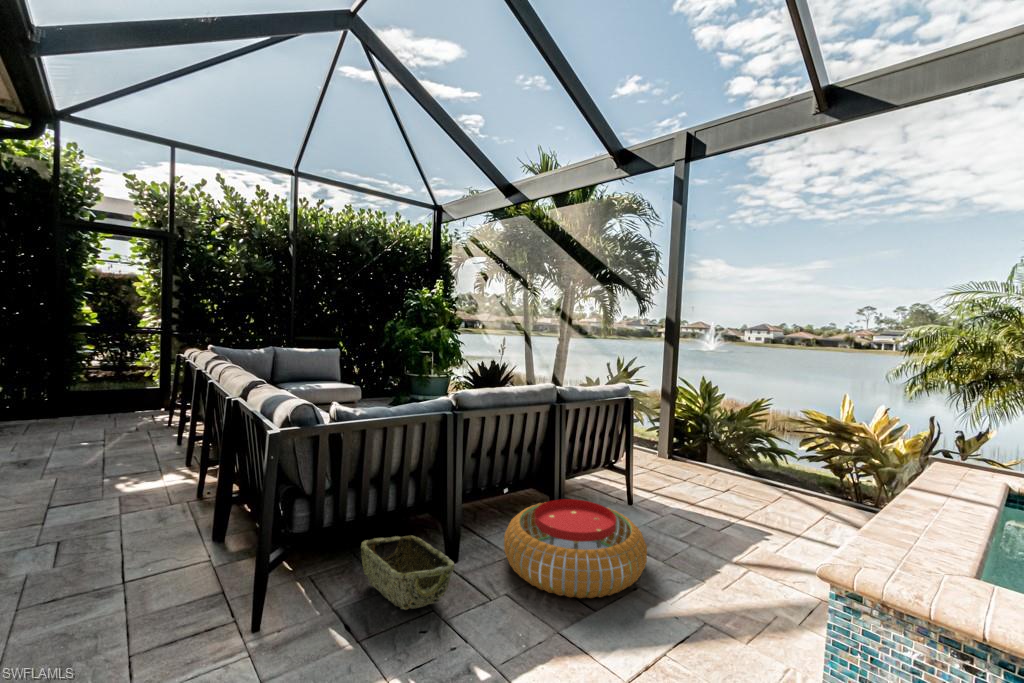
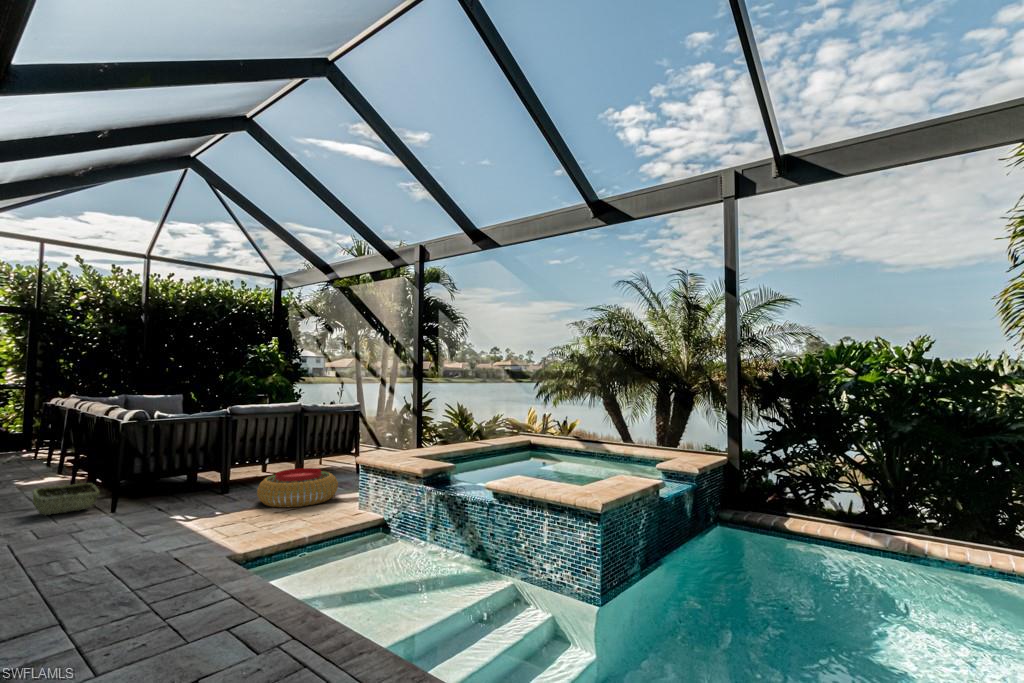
woven basket: present [361,535,454,610] -> present [32,483,99,515]

